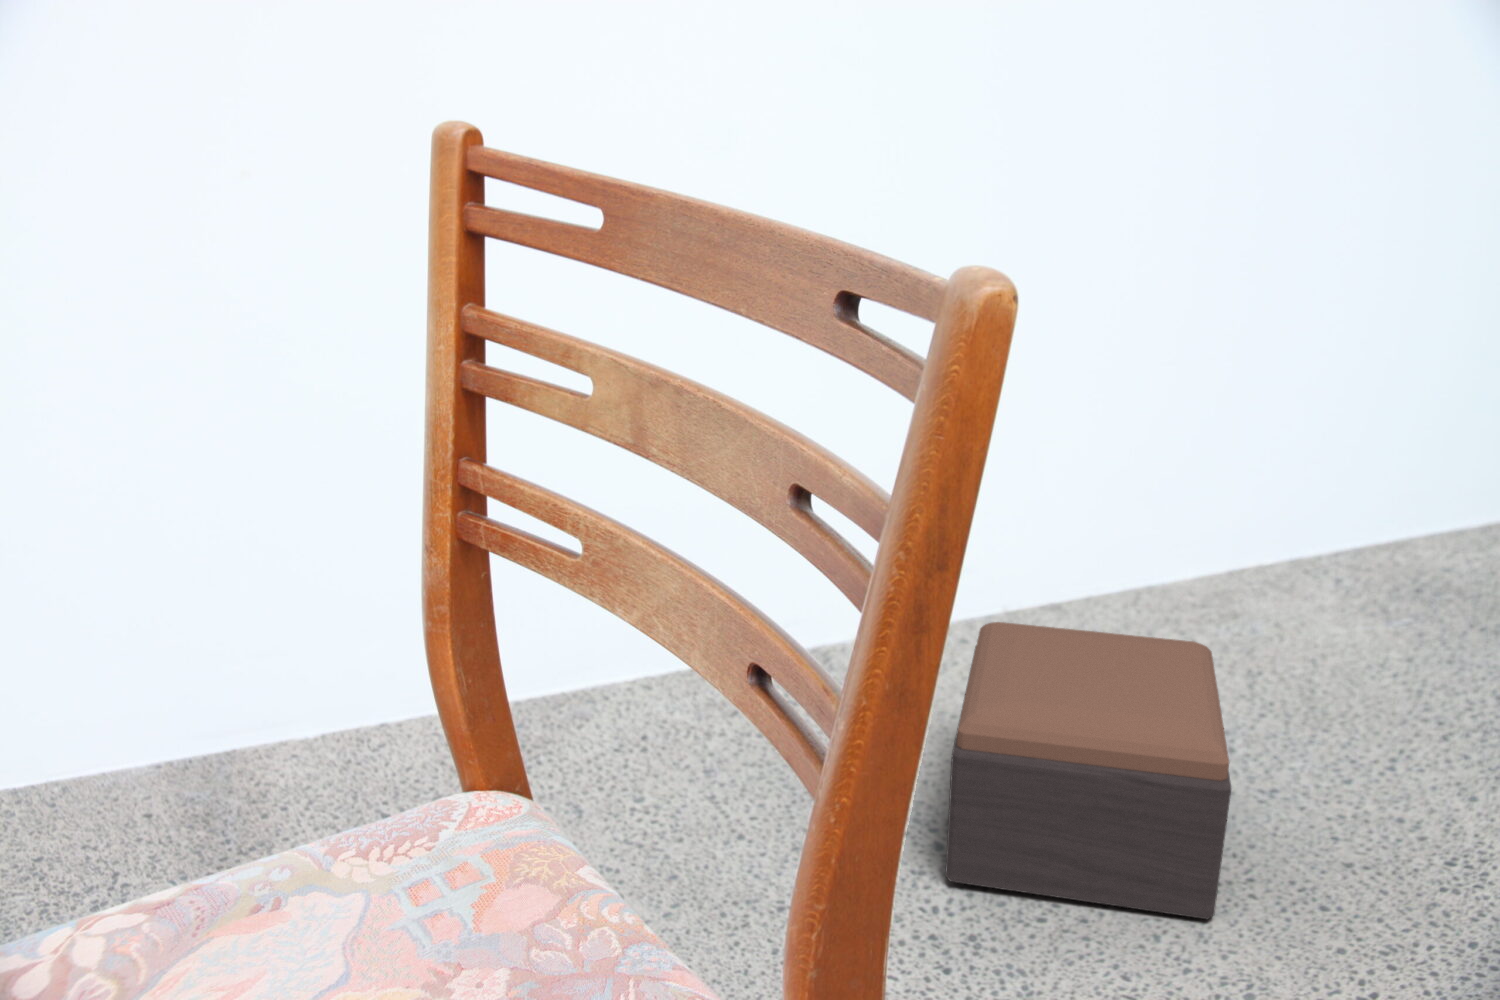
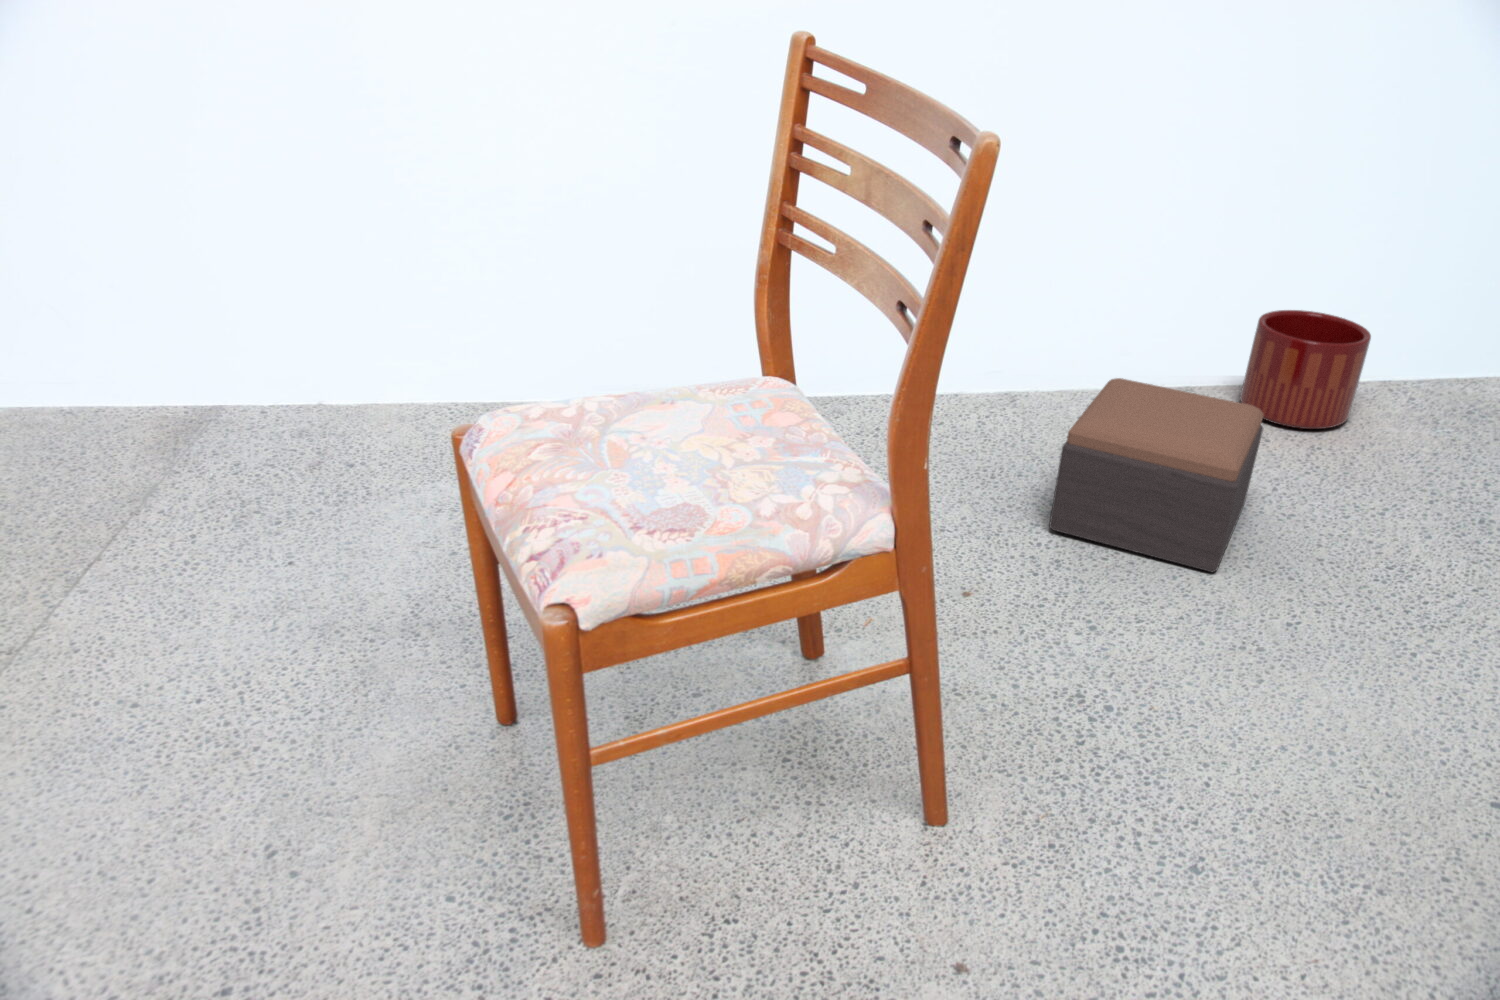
planter: none [1122,480,1281,641] -> present [1240,310,1371,429]

